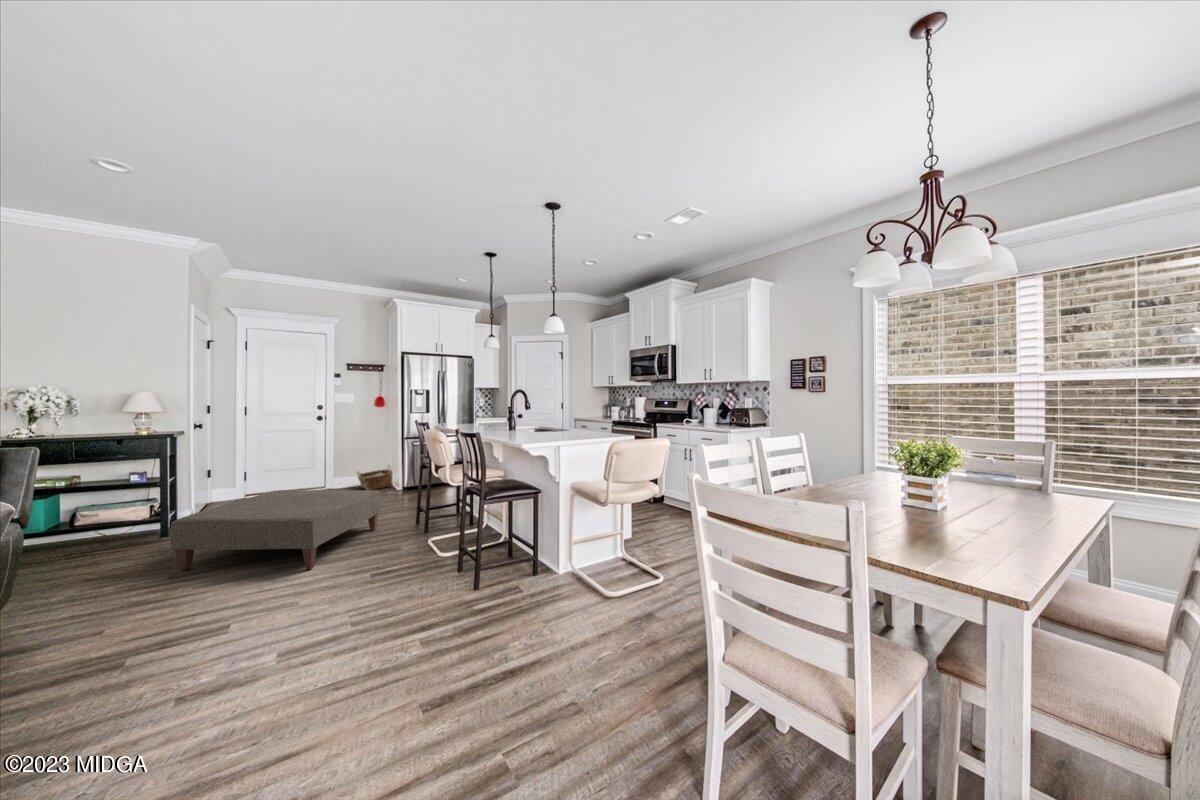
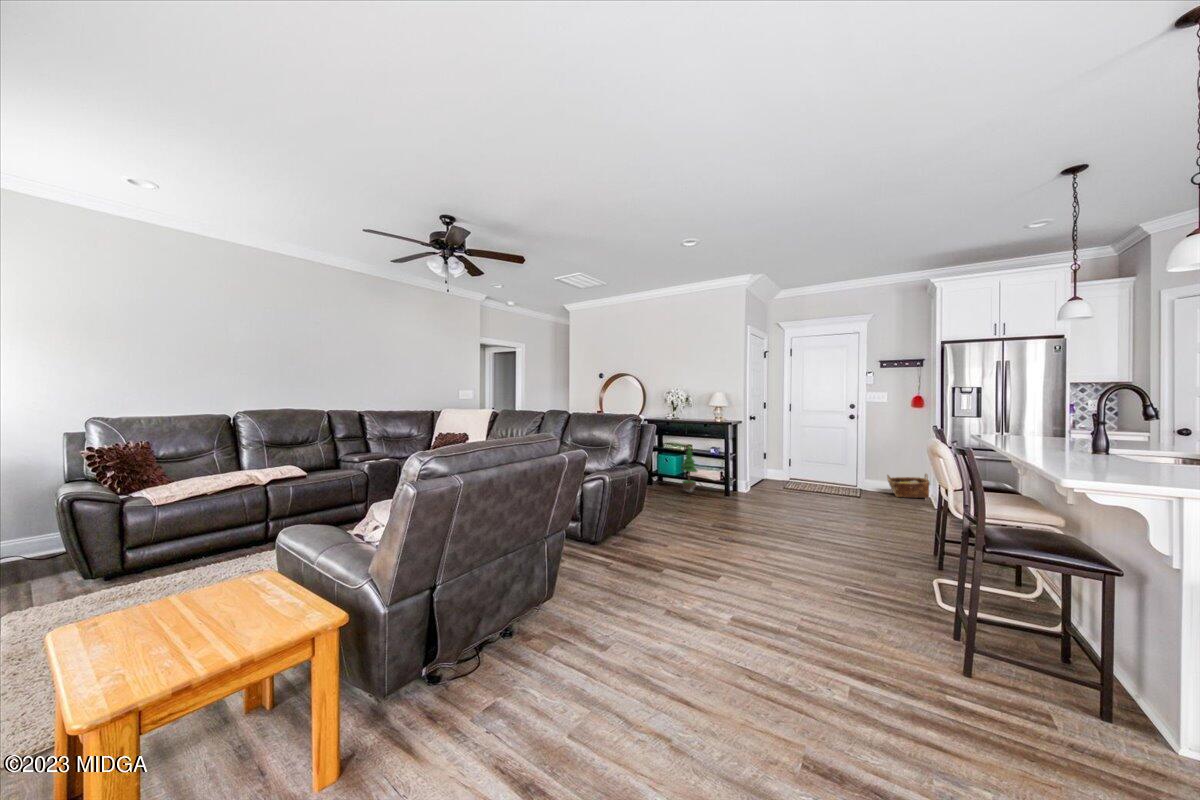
potted tree: none [58,475,100,552] -> present [681,447,697,493]
ottoman: present [170,490,381,570] -> none [717,478,887,557]

